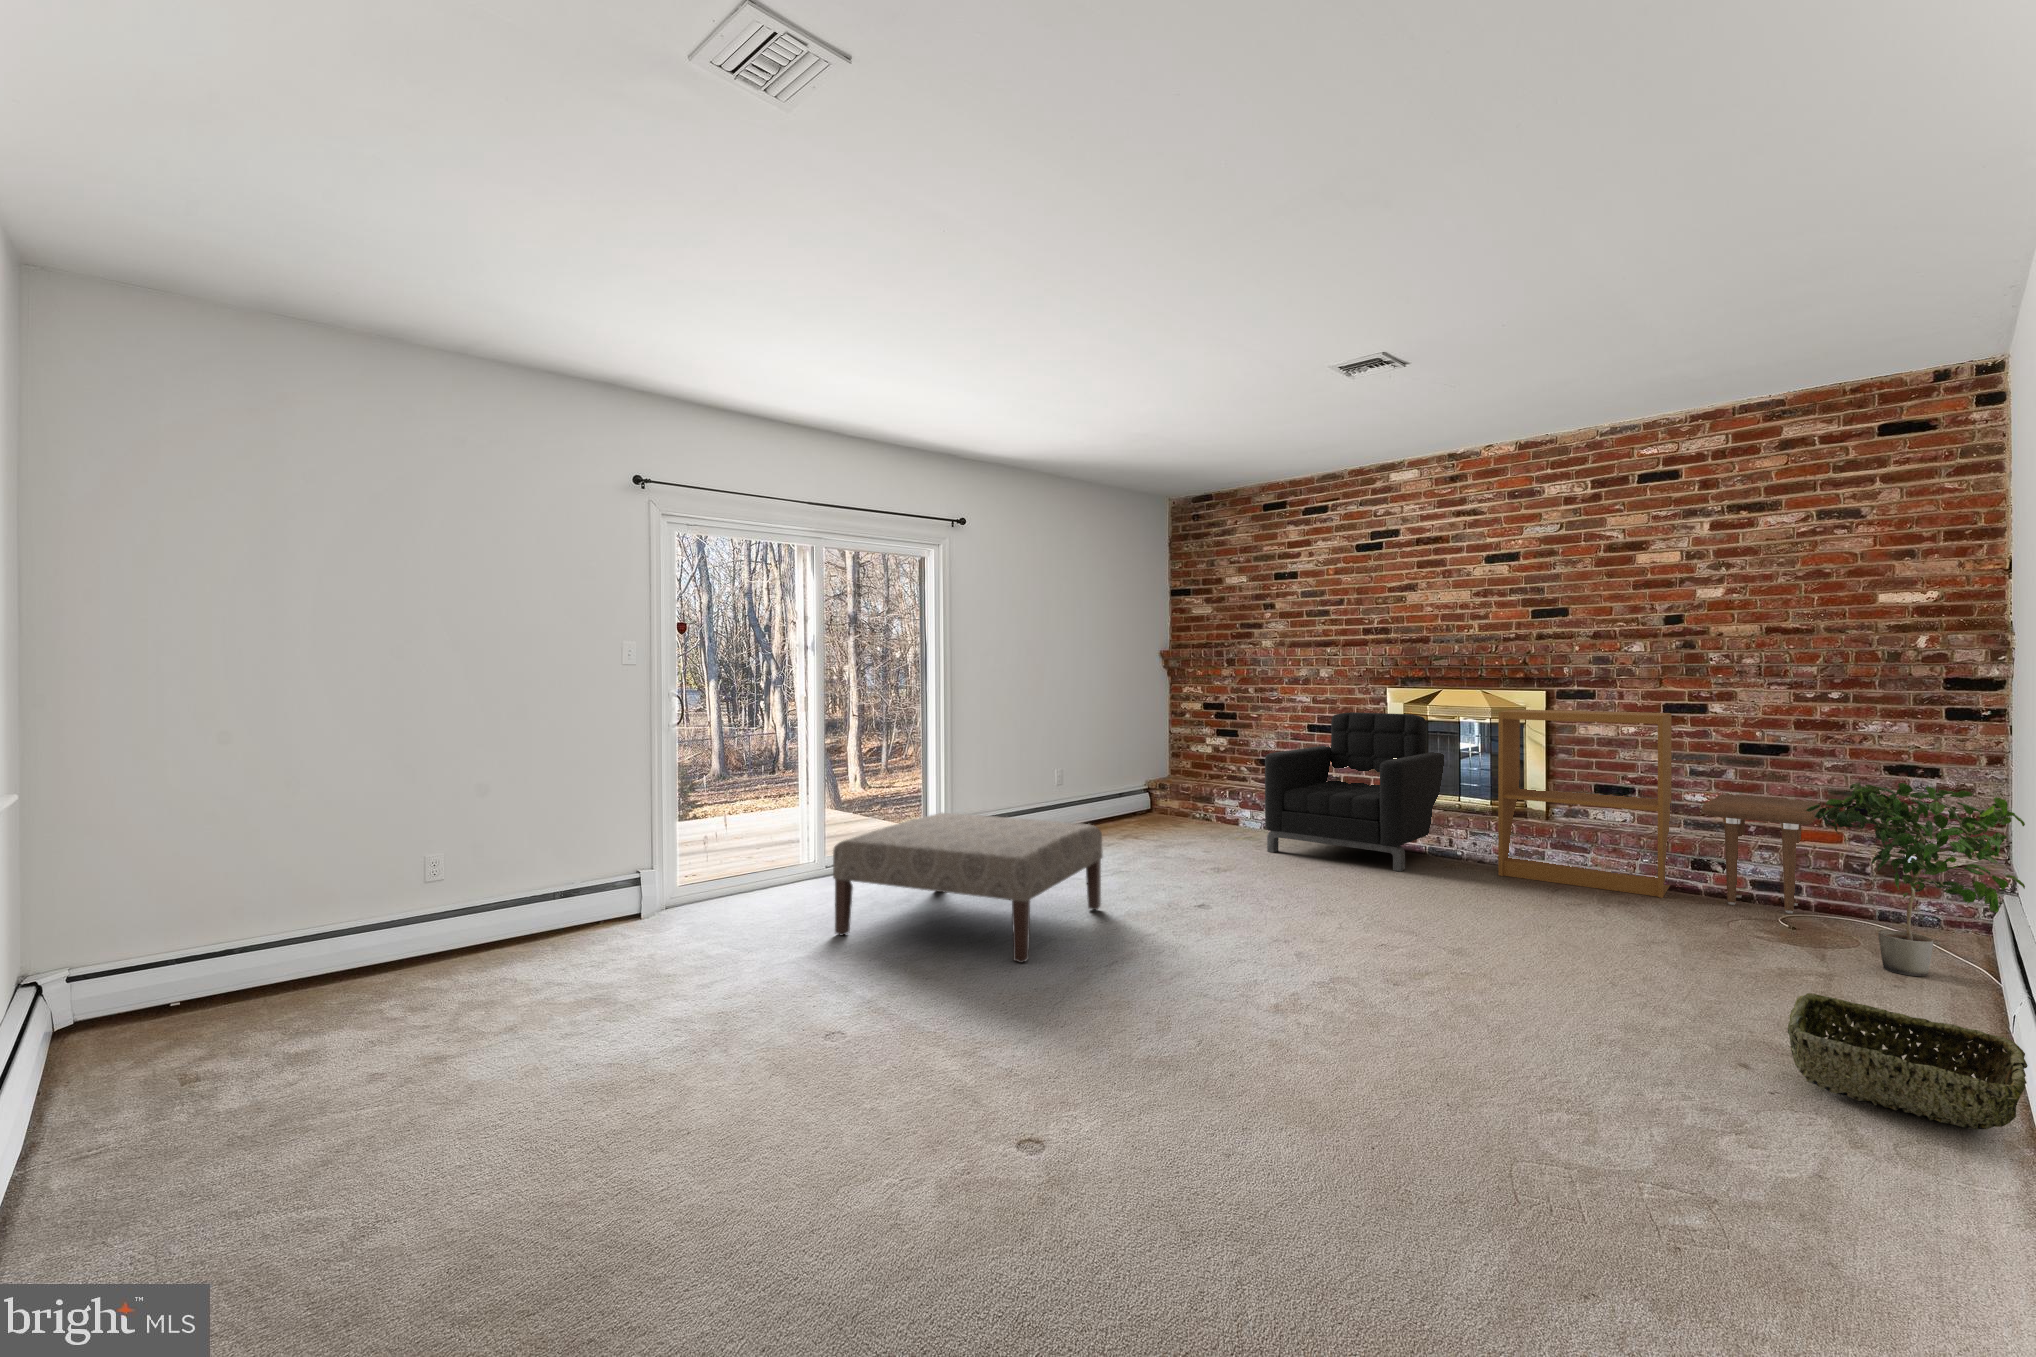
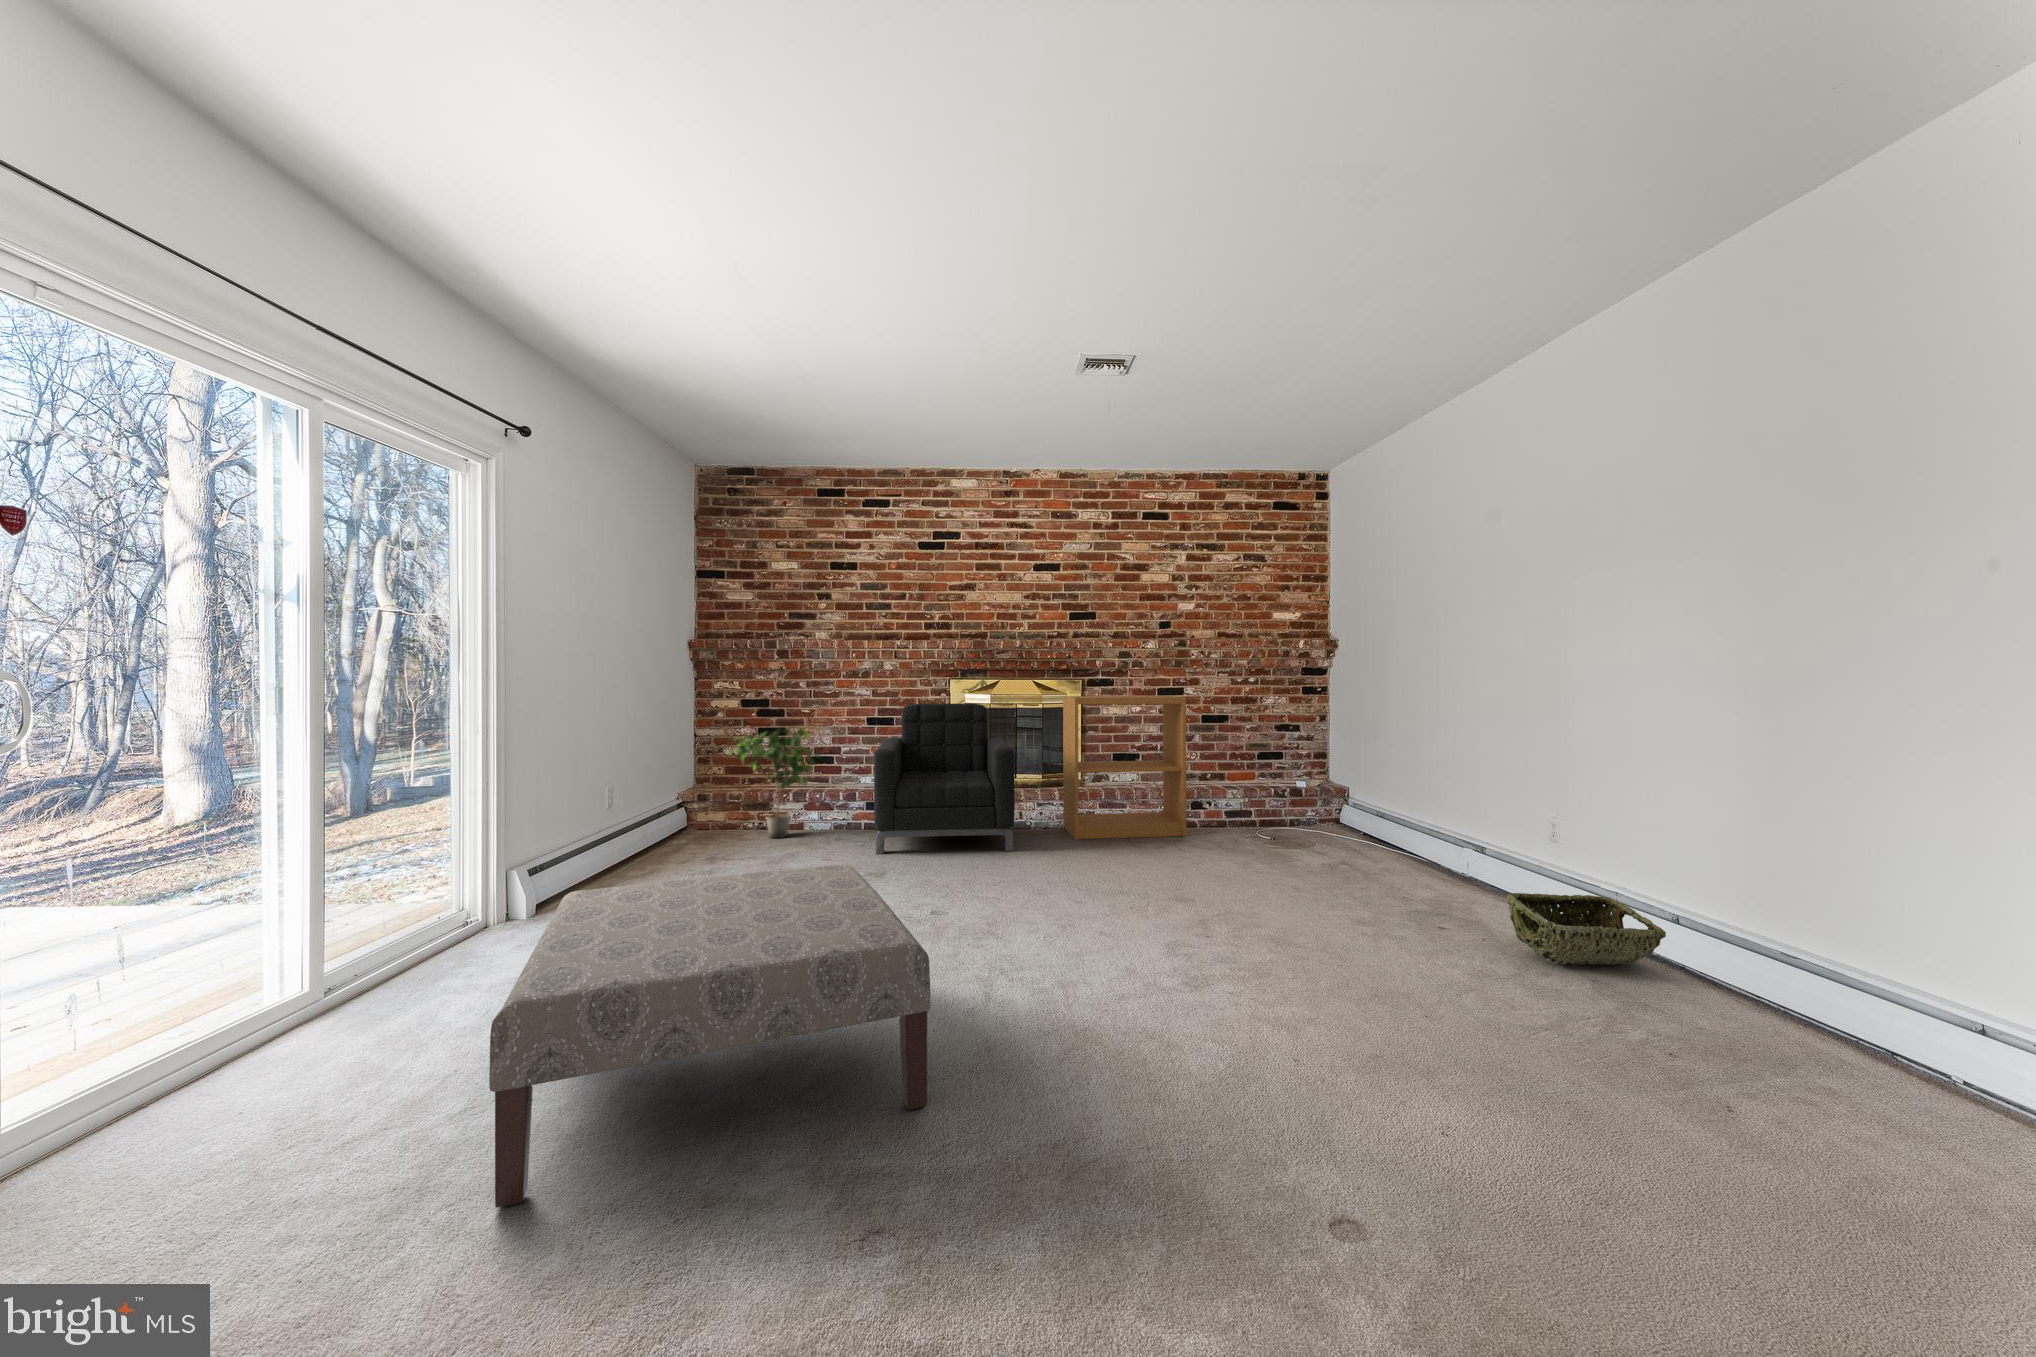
potted plant: present [1806,783,2025,976] -> present [728,729,819,838]
side table: present [1702,794,1822,913] -> none [1193,753,1271,833]

